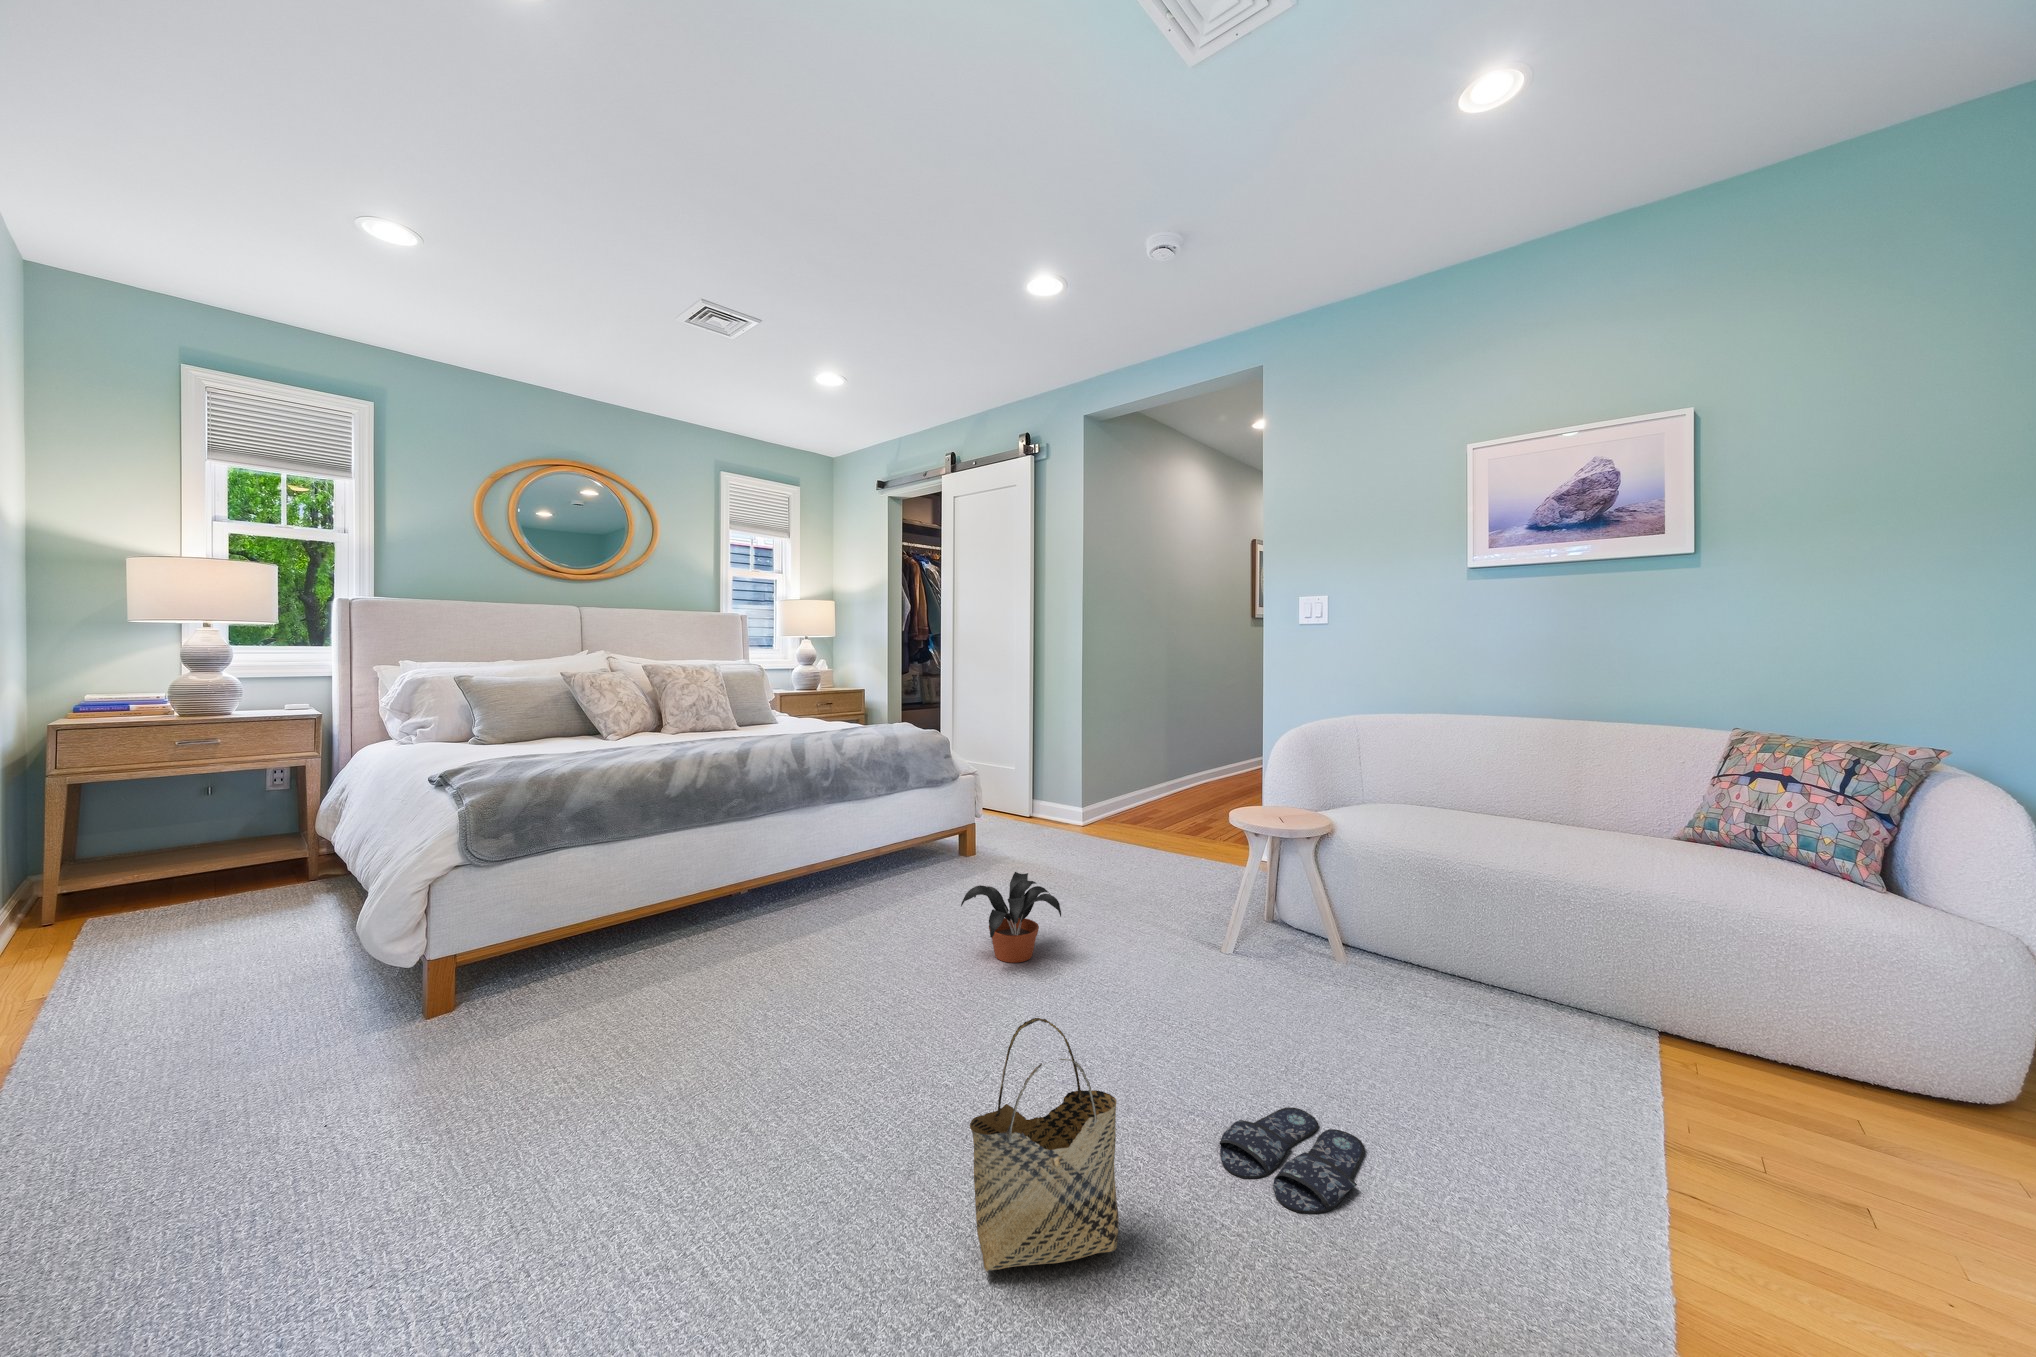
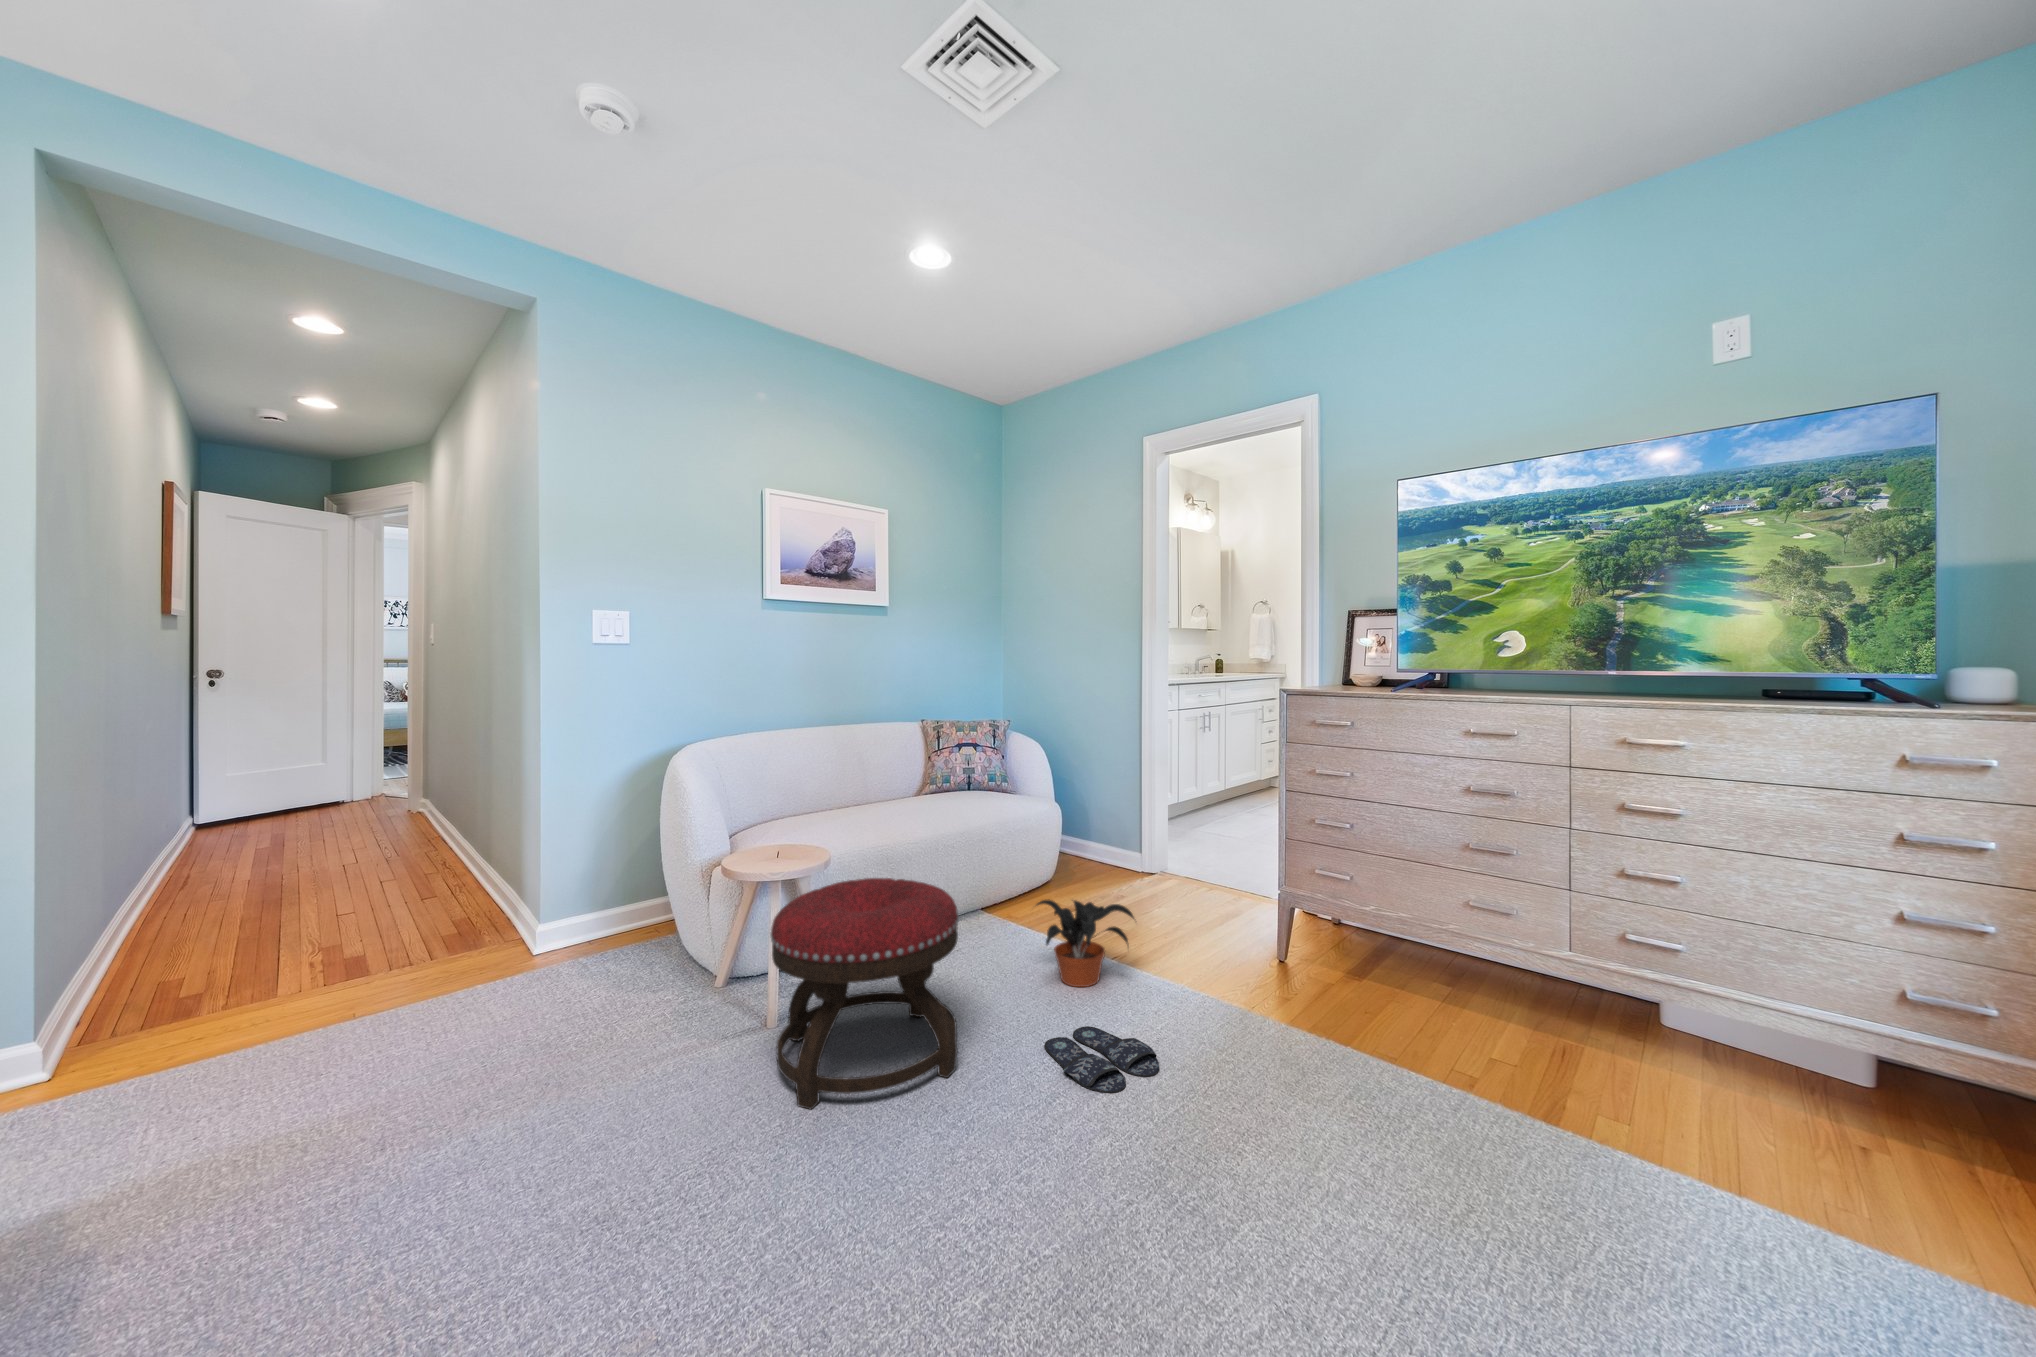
ottoman: none [1113,848,1299,1055] -> present [770,878,959,1109]
potted plant: present [961,872,1061,963] -> present [1037,899,1134,987]
woven basket: present [970,1018,1119,1272] -> none [1168,1010,1276,1257]

